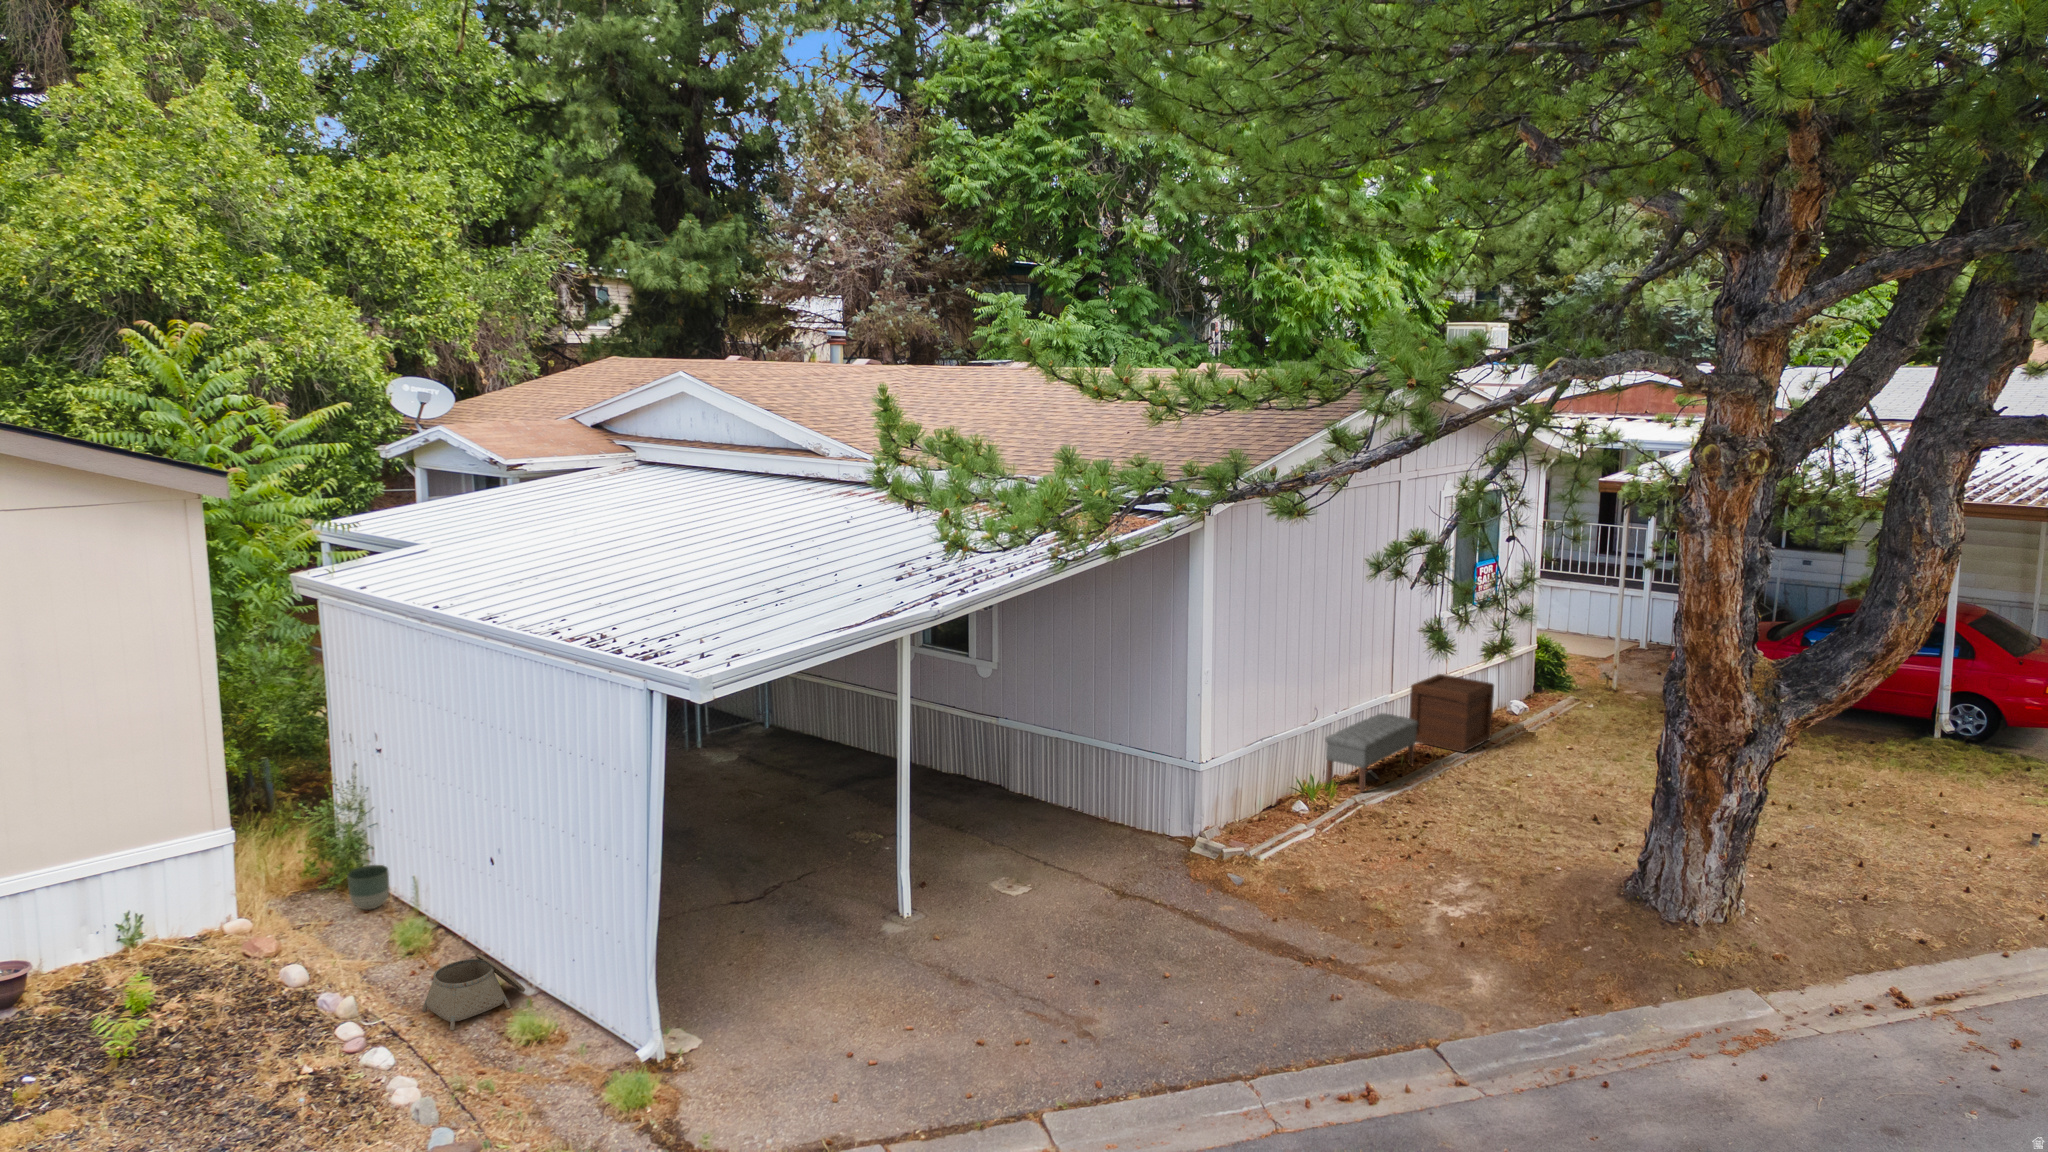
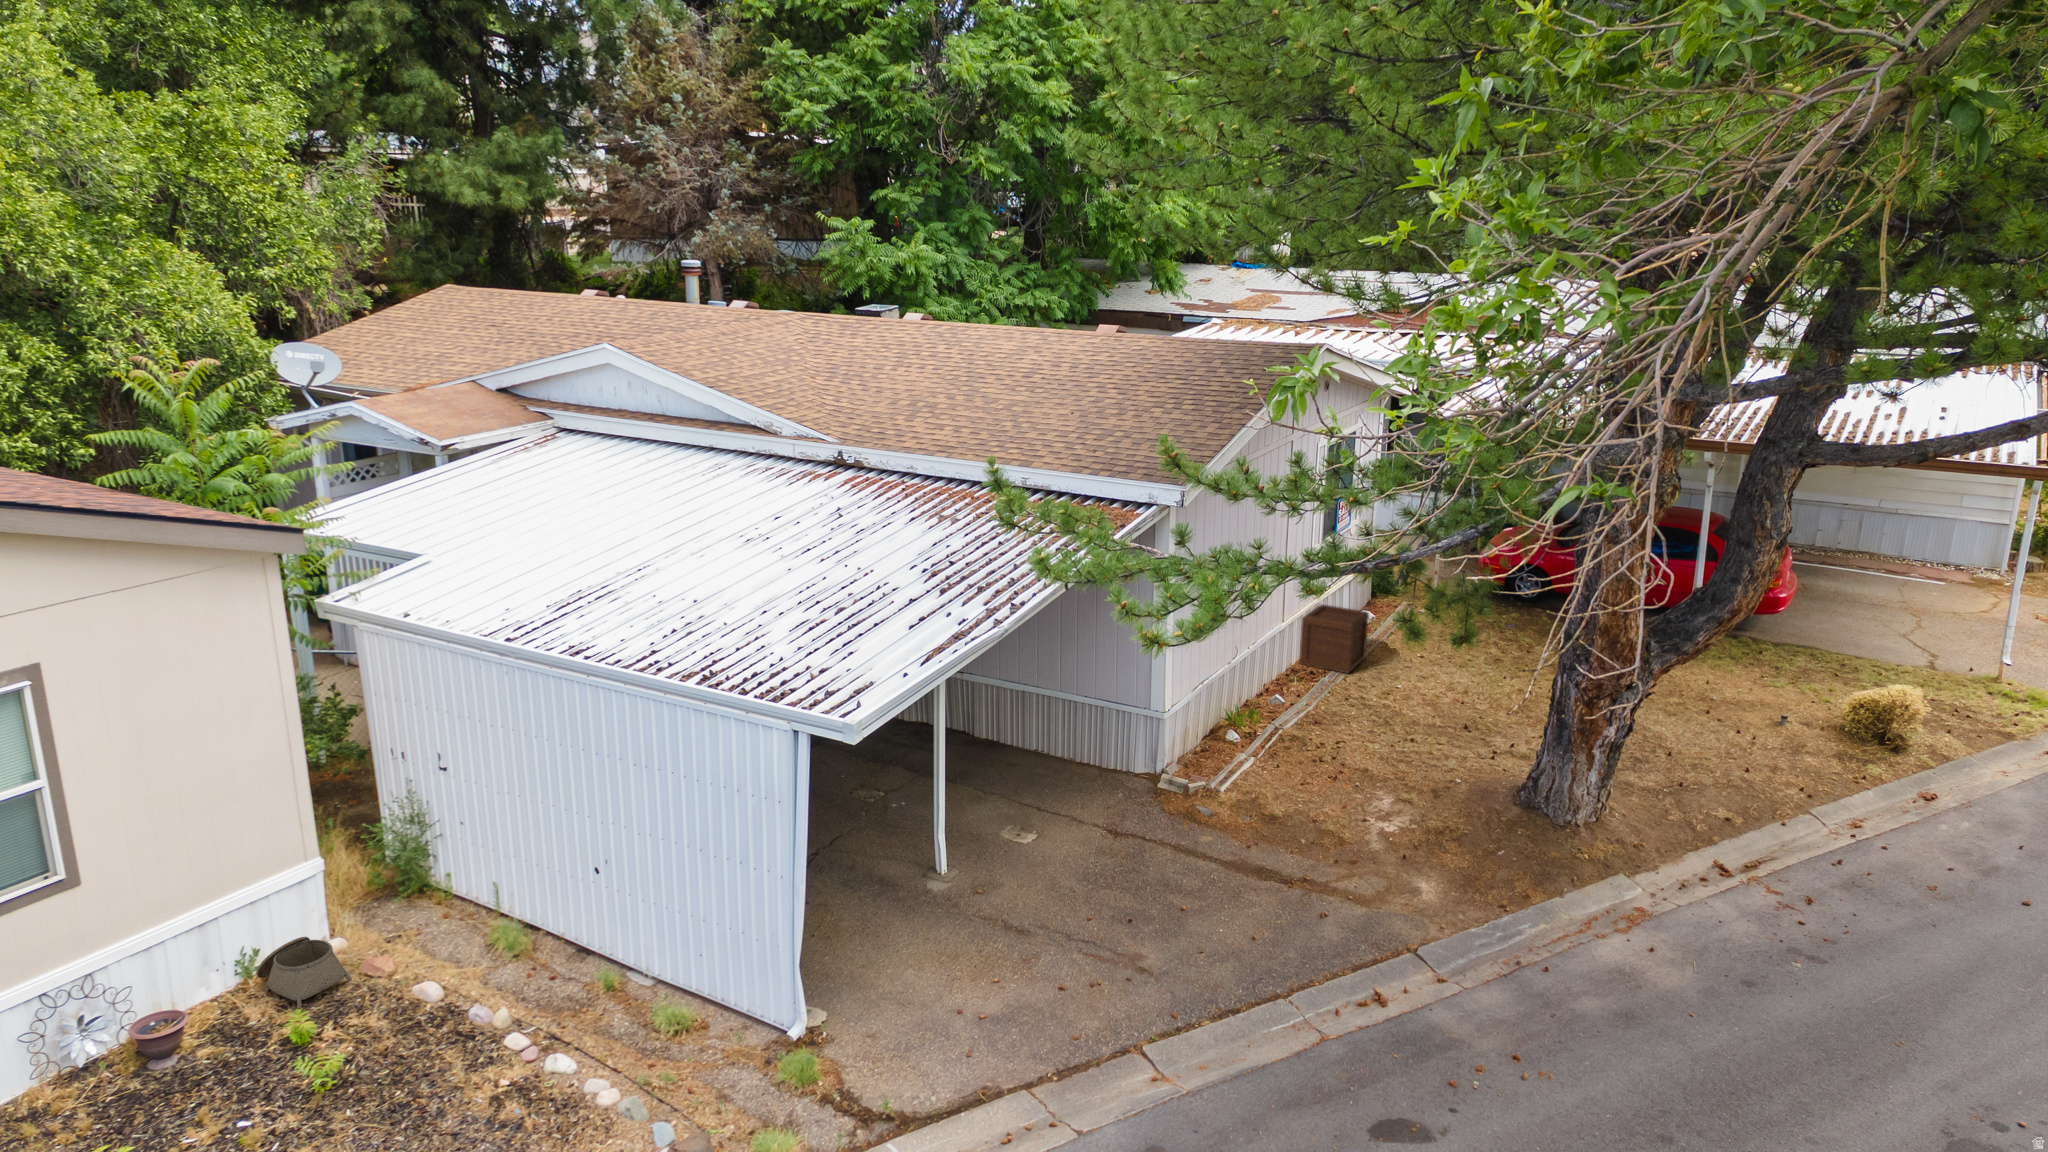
bench: present [1325,713,1418,792] -> none [1247,646,1316,719]
planter: present [347,865,390,910] -> none [422,870,462,914]
basket: present [422,954,525,1030] -> present [256,937,352,1008]

